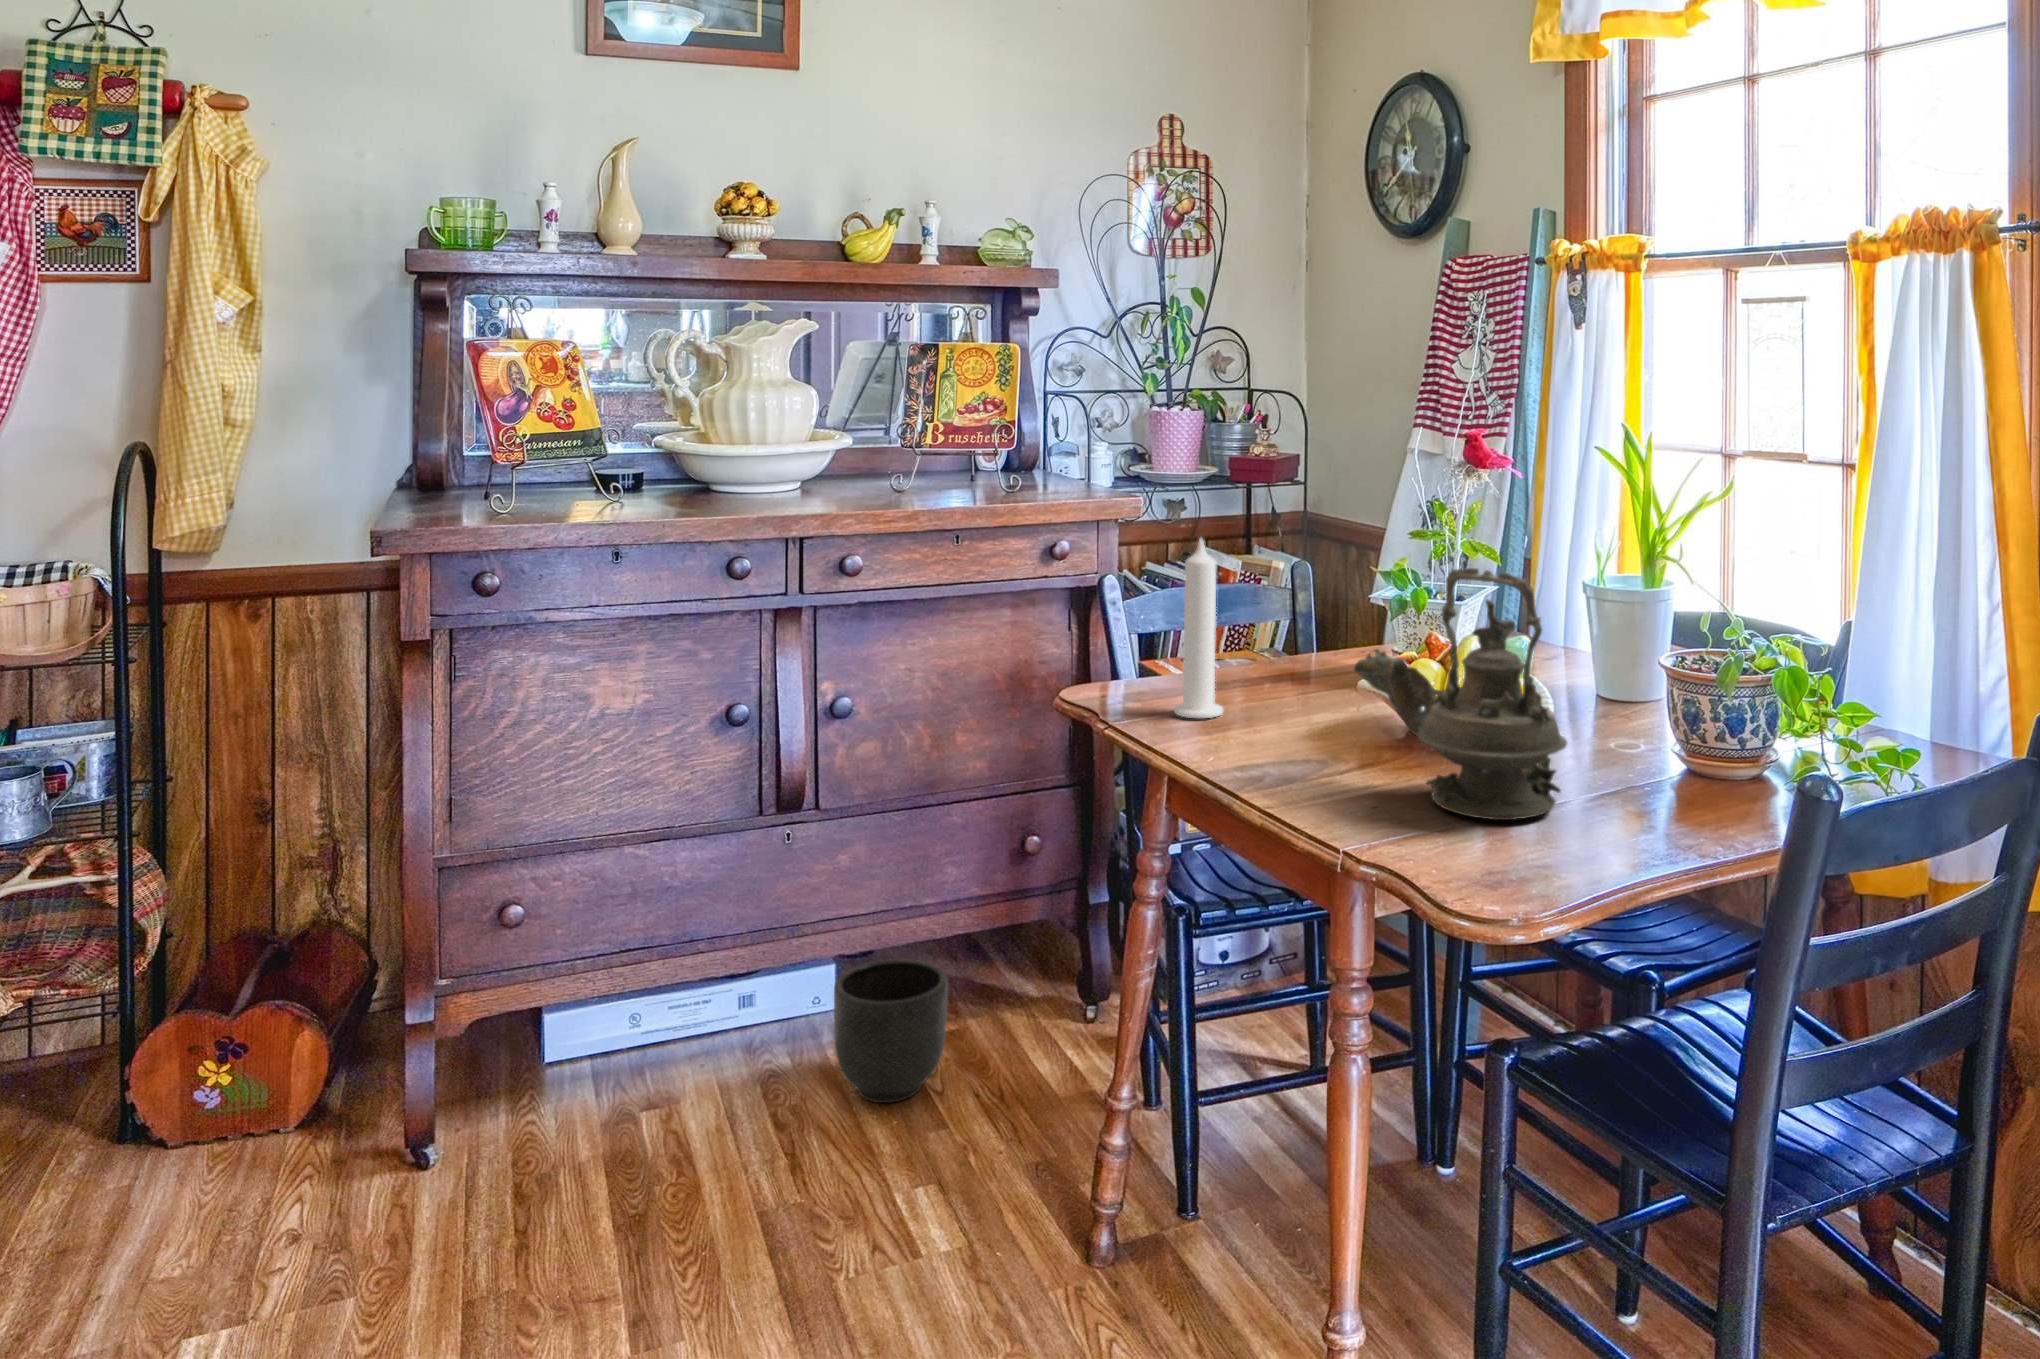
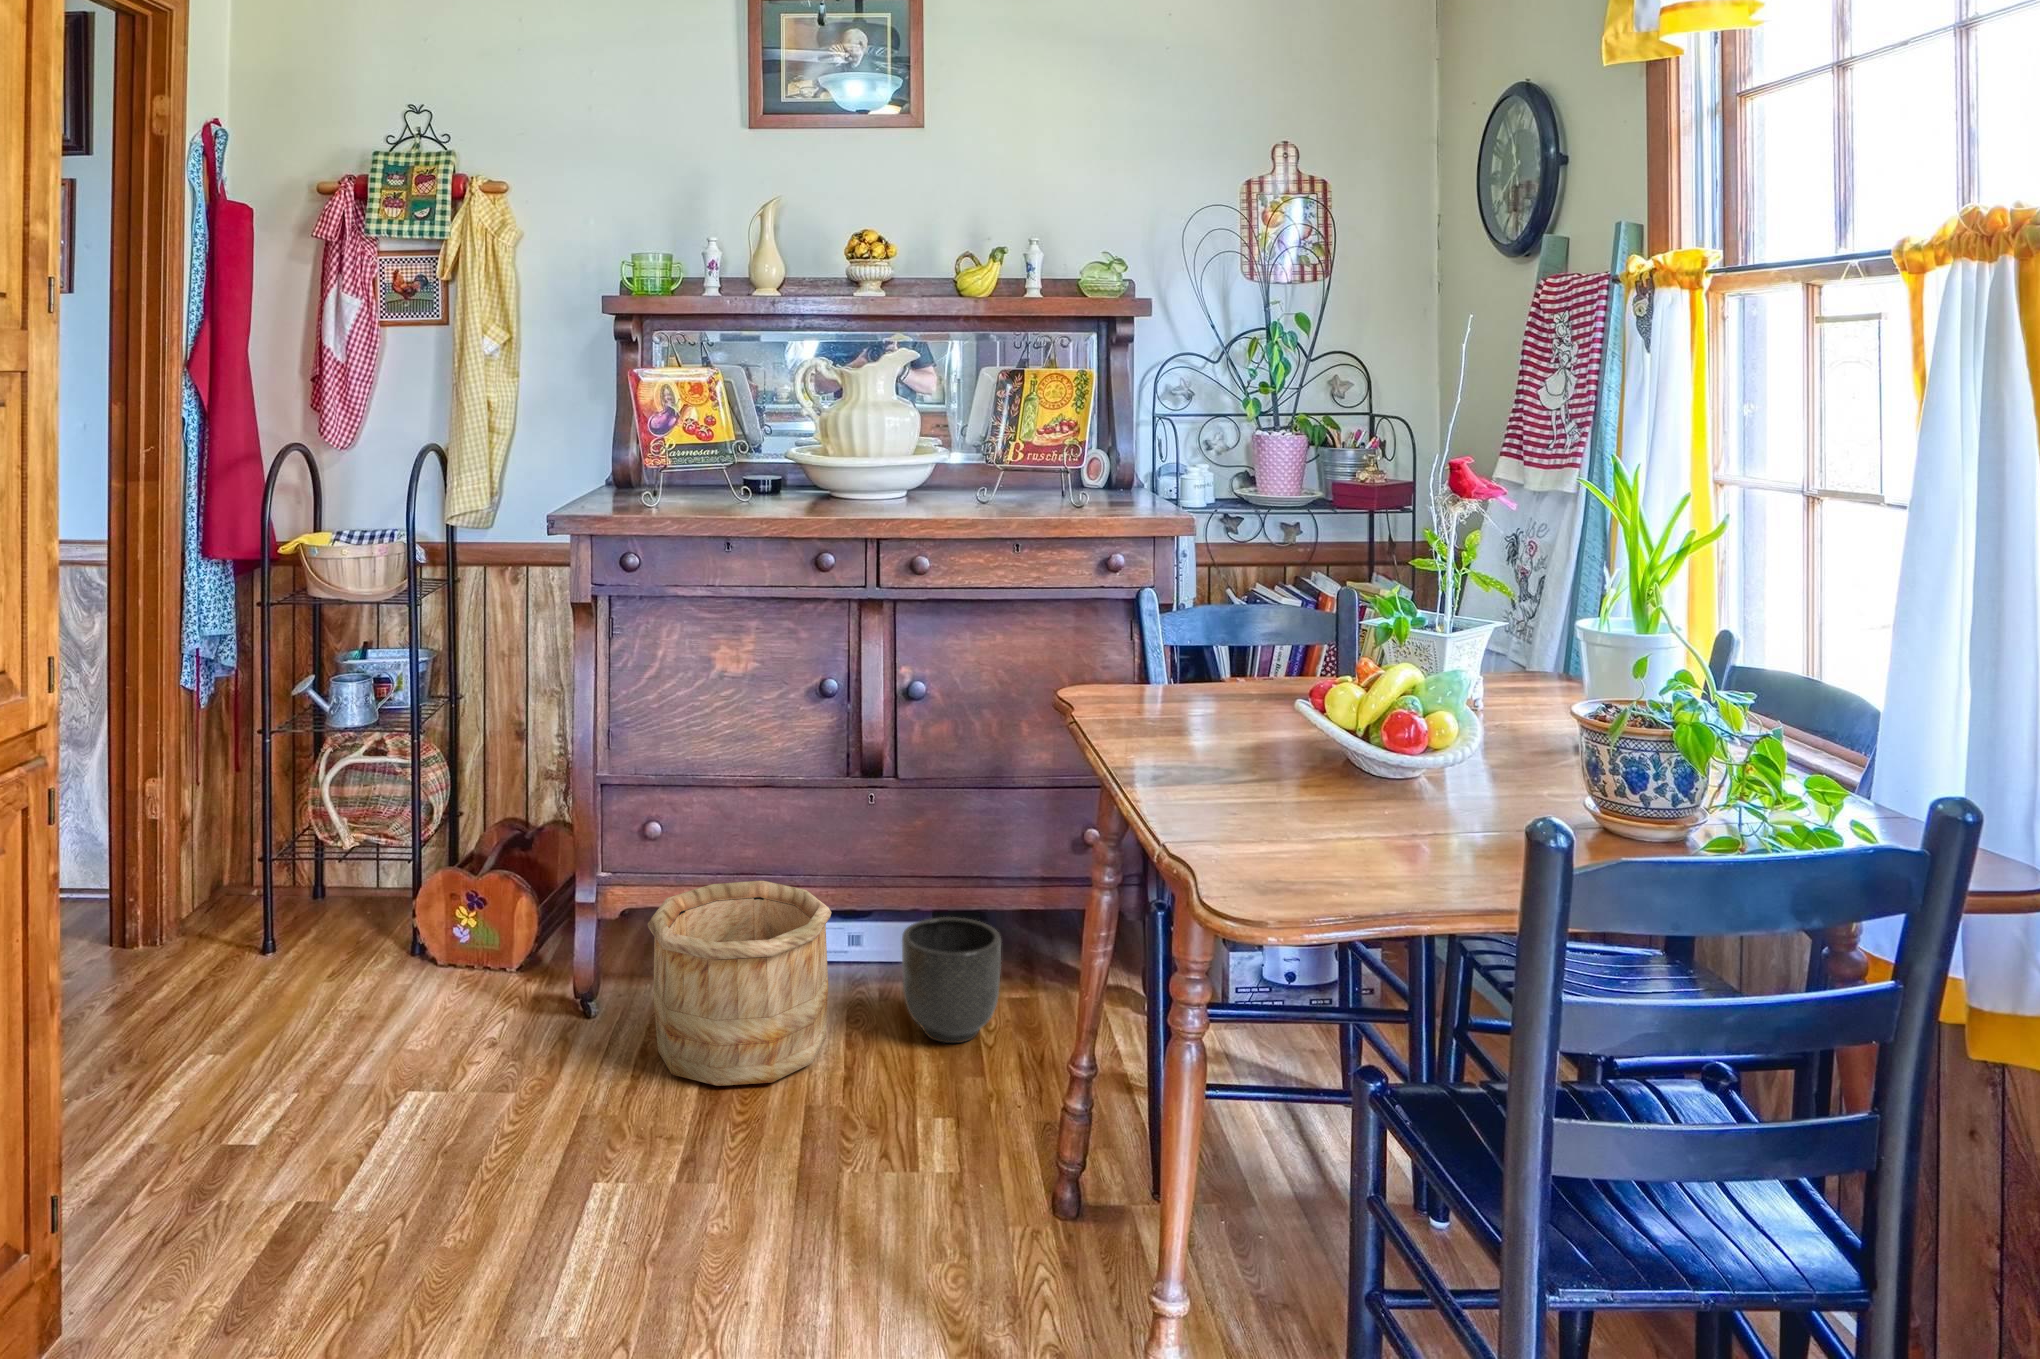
candle: present [1174,538,1223,718] -> none [1121,552,1168,722]
teapot: present [1354,568,1567,820] -> none [1231,592,1412,842]
wooden bucket: none [529,955,759,1213] -> present [648,881,831,1086]

